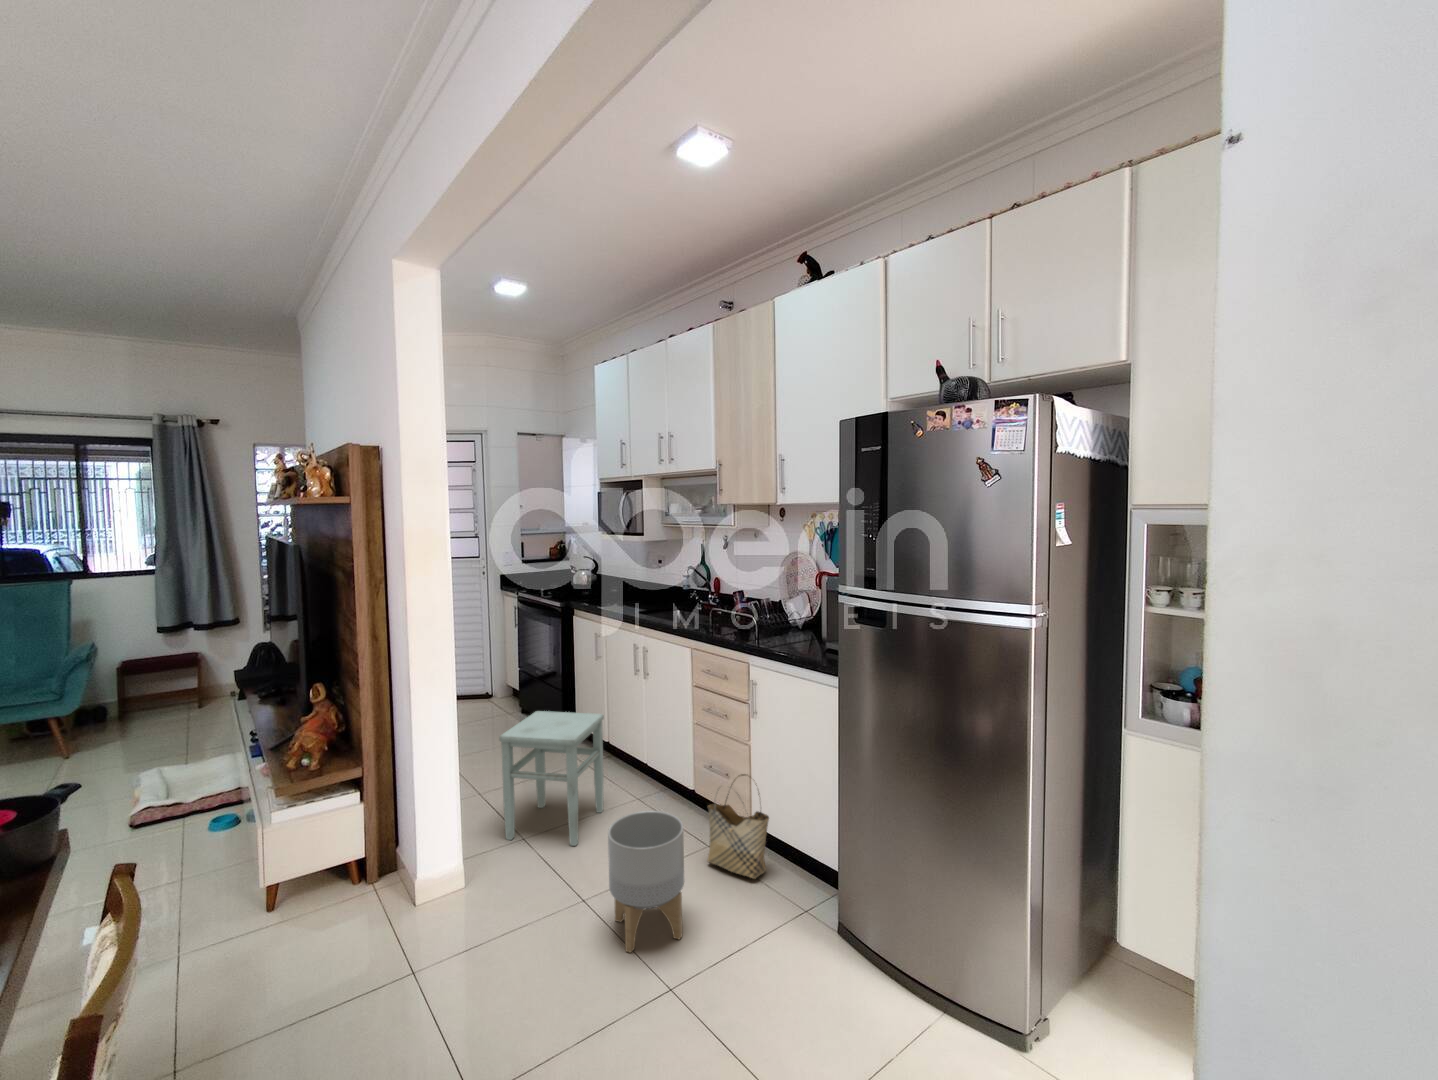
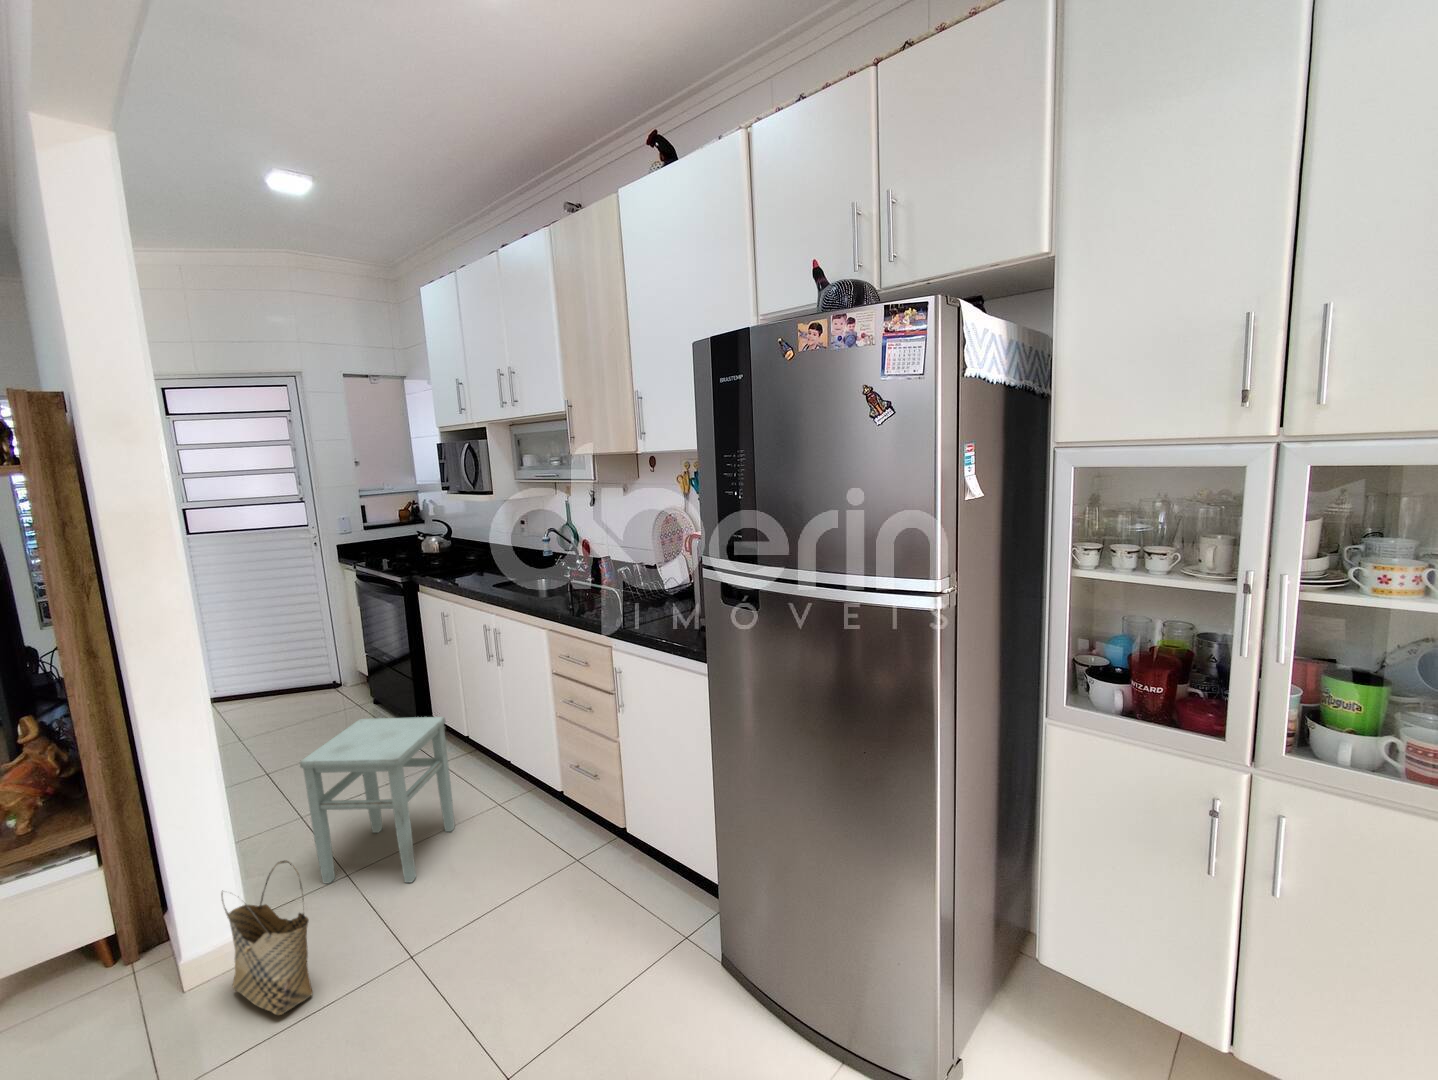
woven basket: present [707,774,769,879] -> present [221,861,312,1015]
planter: present [608,811,684,953] -> none [423,847,531,1034]

